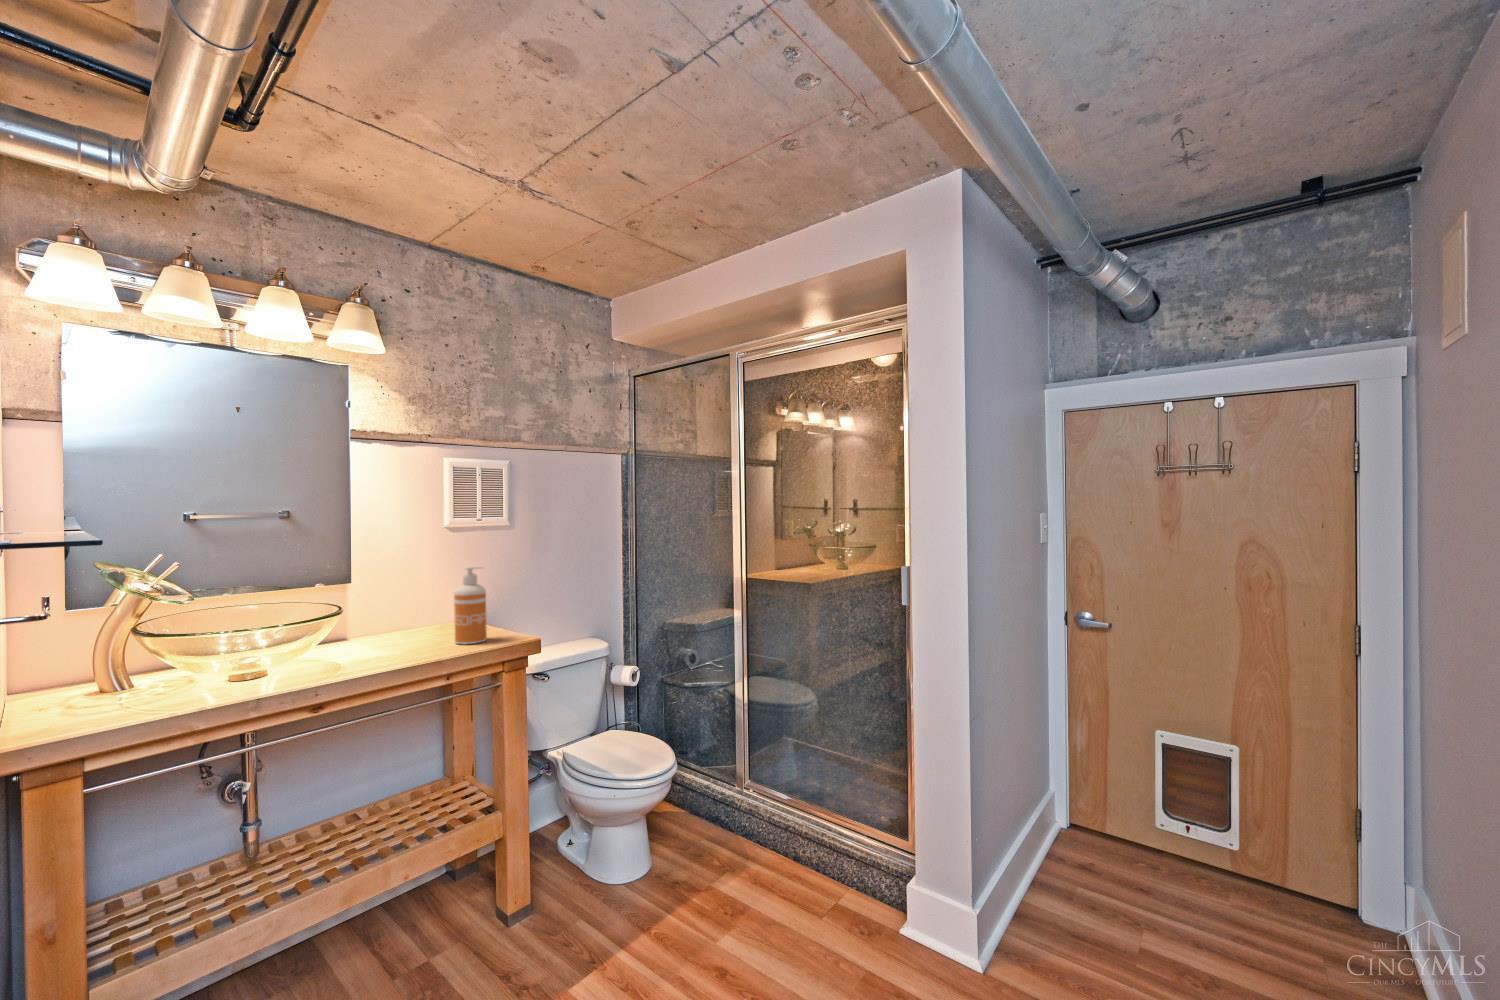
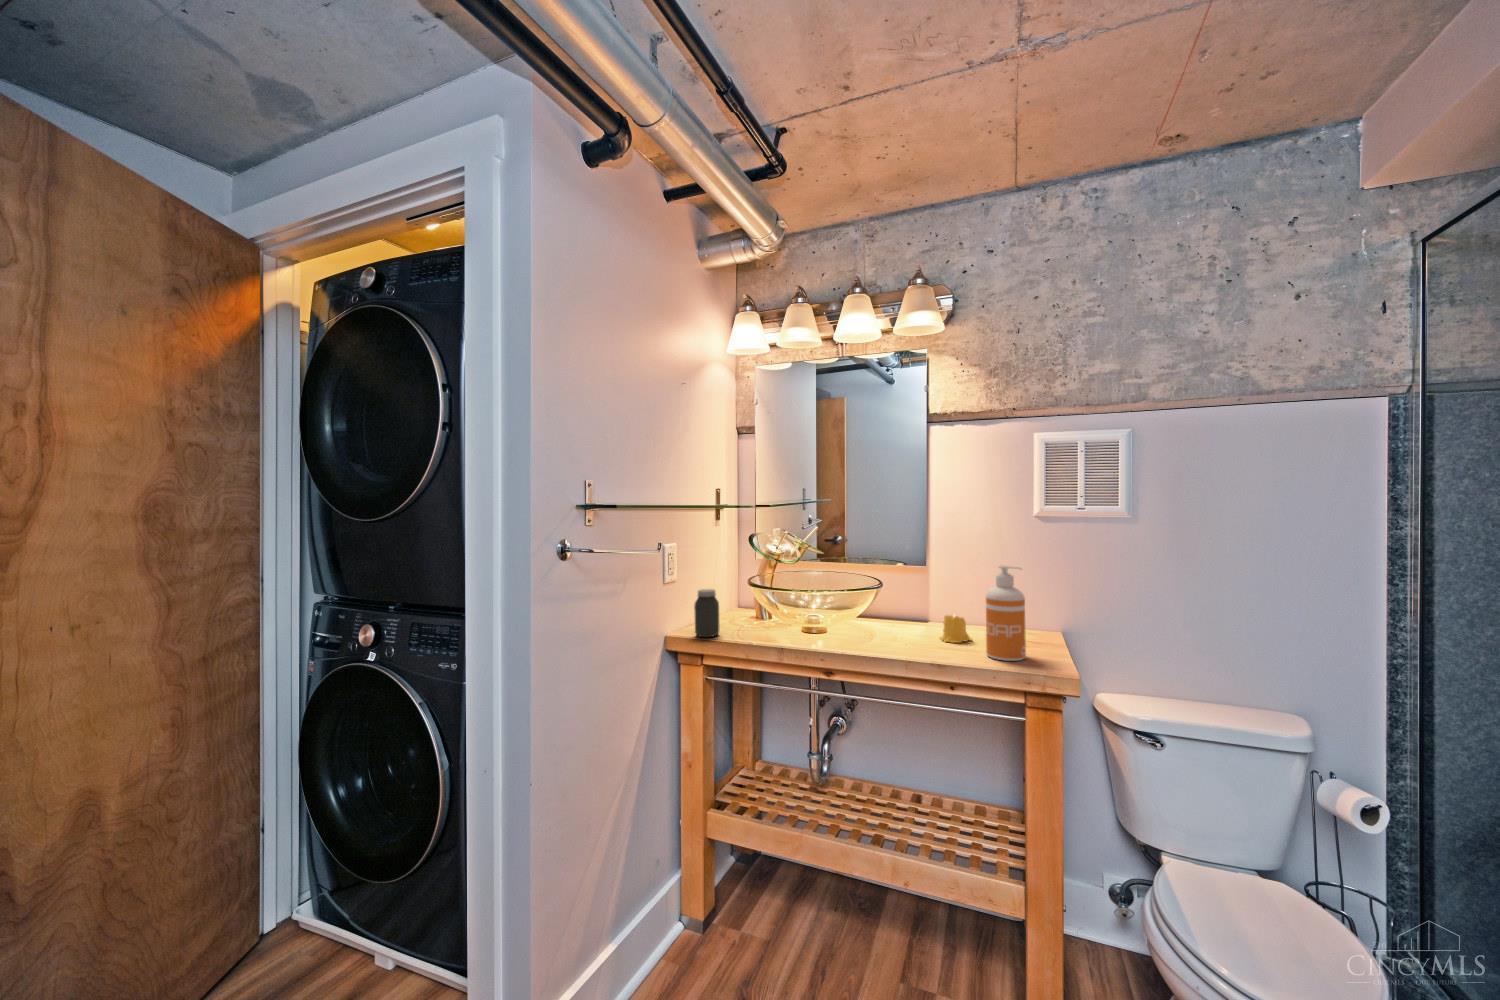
candle: none [393,618,424,646] -> present [941,615,972,643]
jar: none [56,647,108,721] -> present [694,589,719,637]

